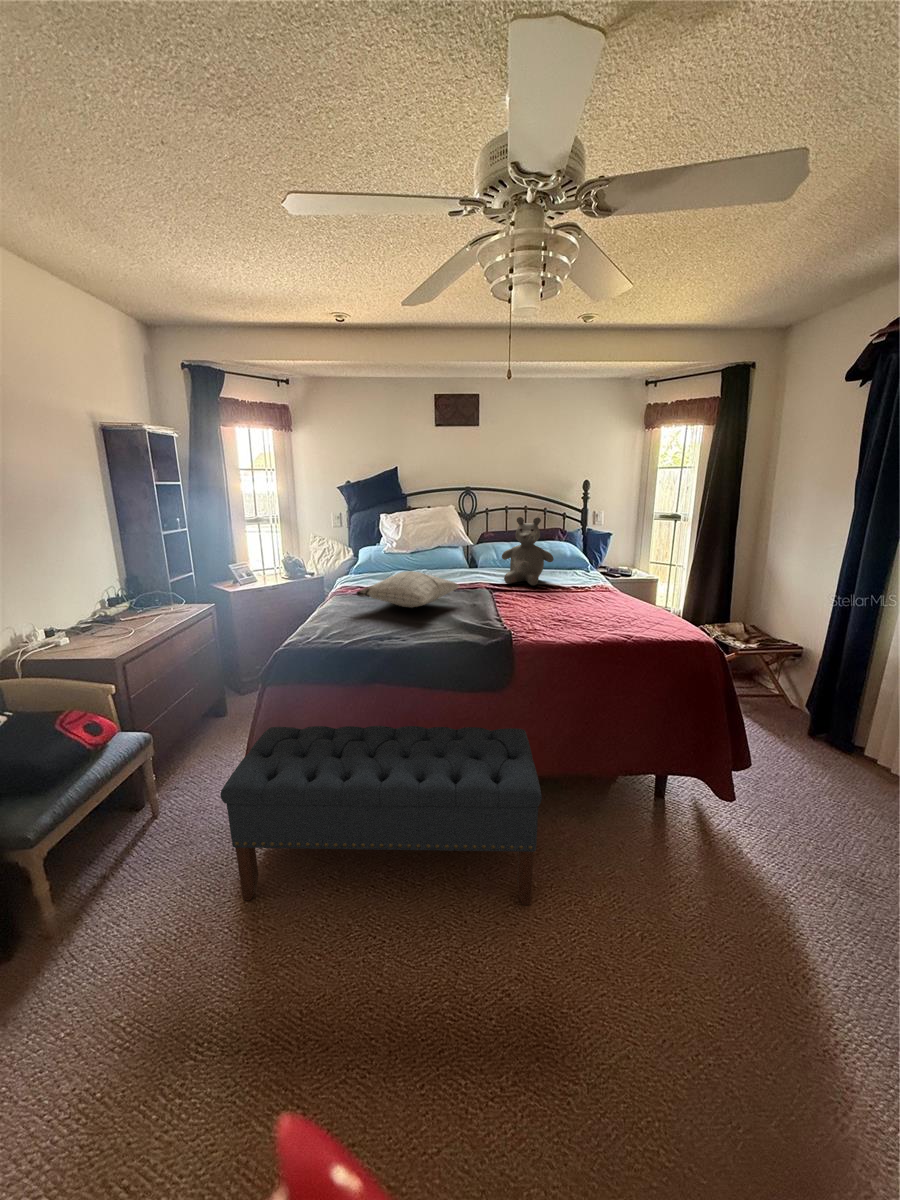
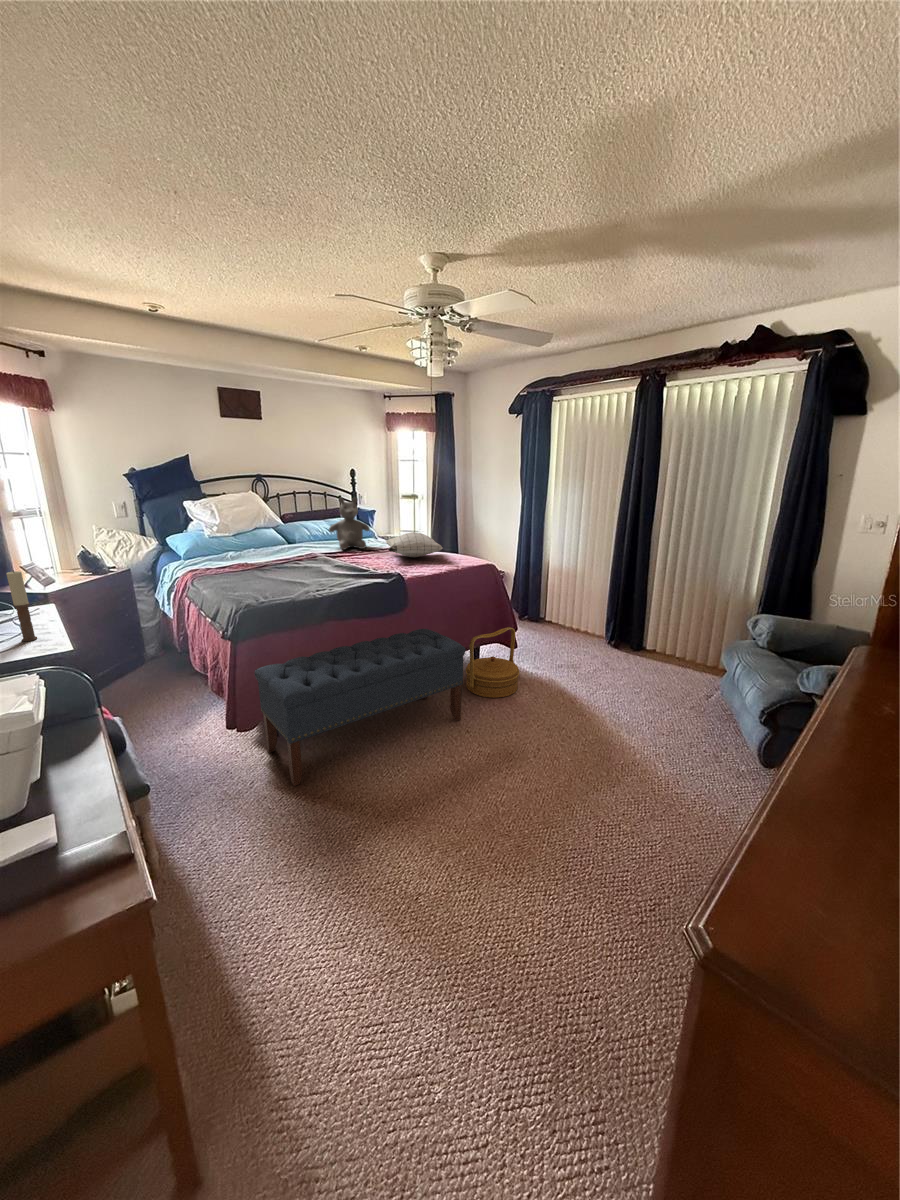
pillow: present [356,571,459,607] -> present [386,532,443,557]
candle: none [90,578,115,645] -> present [7,570,37,641]
woven basket: none [593,768,705,896] -> present [465,627,520,698]

